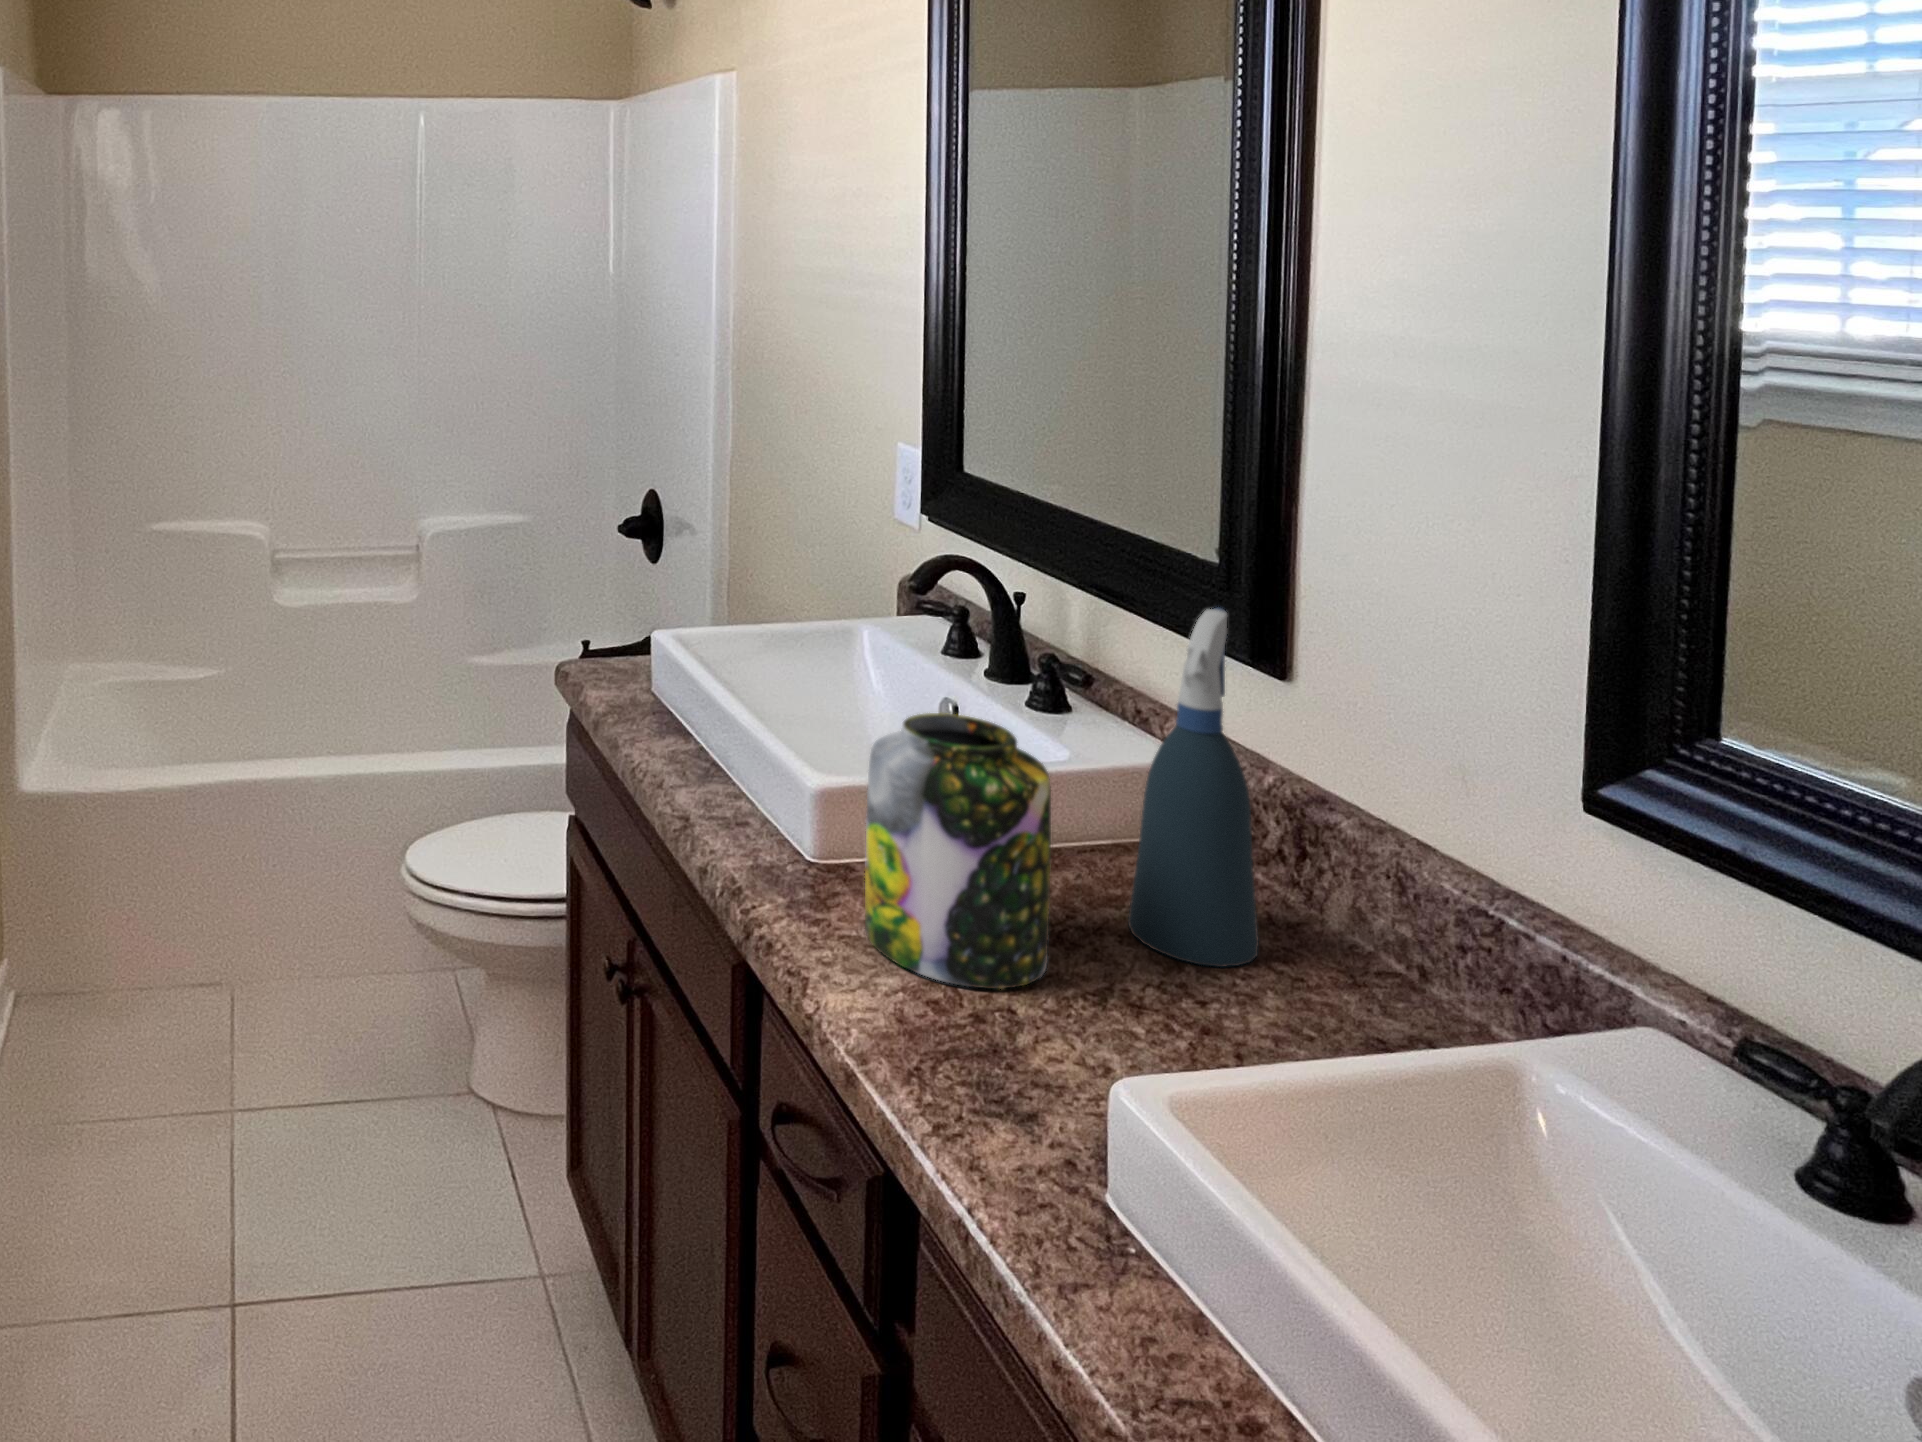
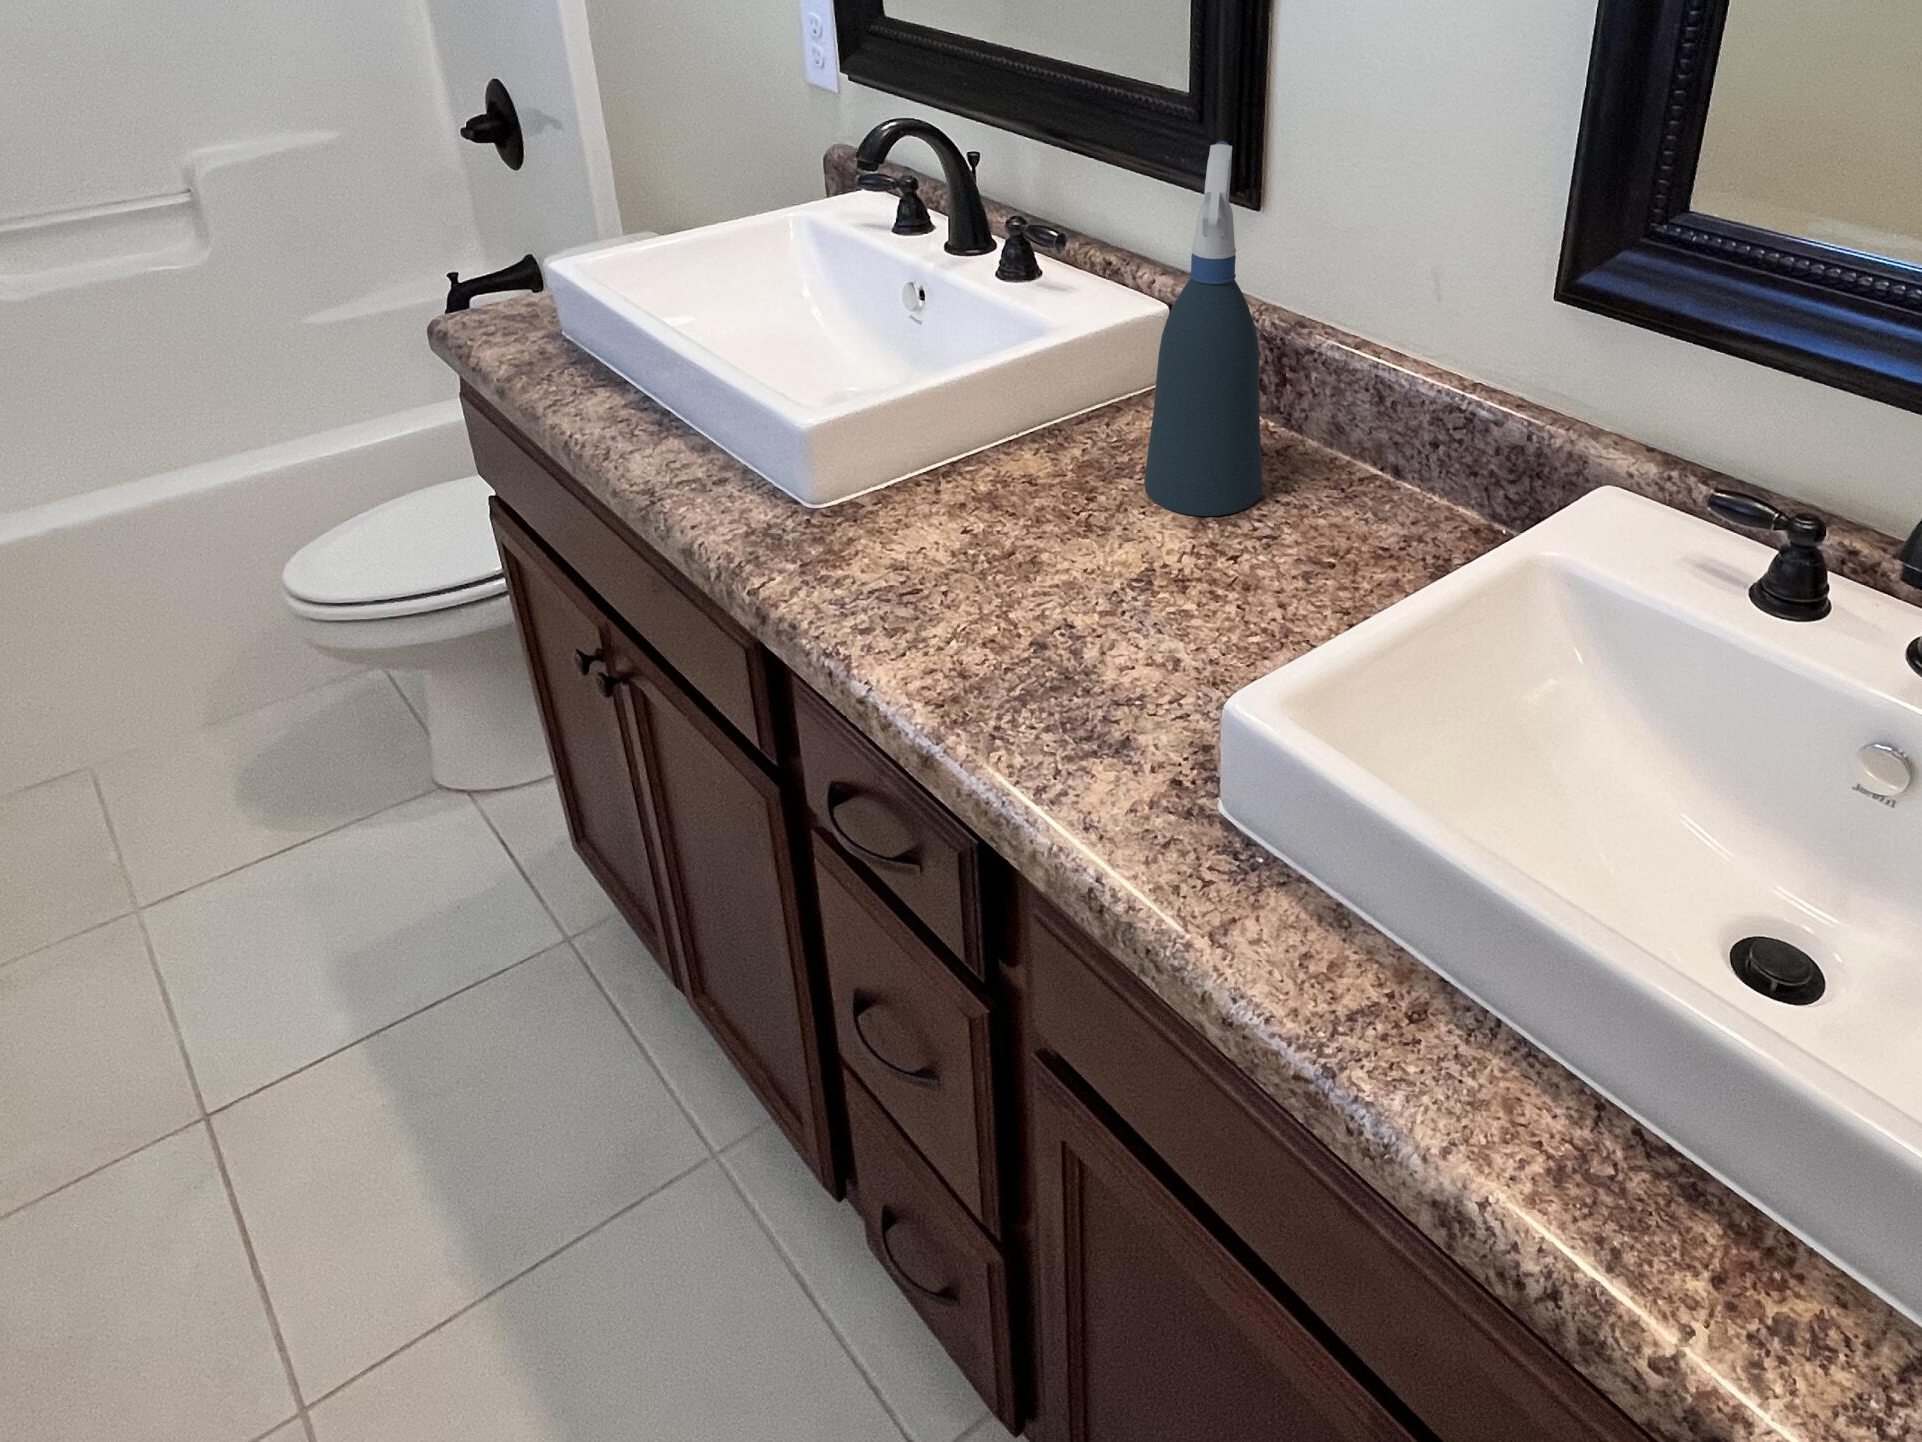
jar: present [865,713,1051,989] -> none [881,313,1088,613]

